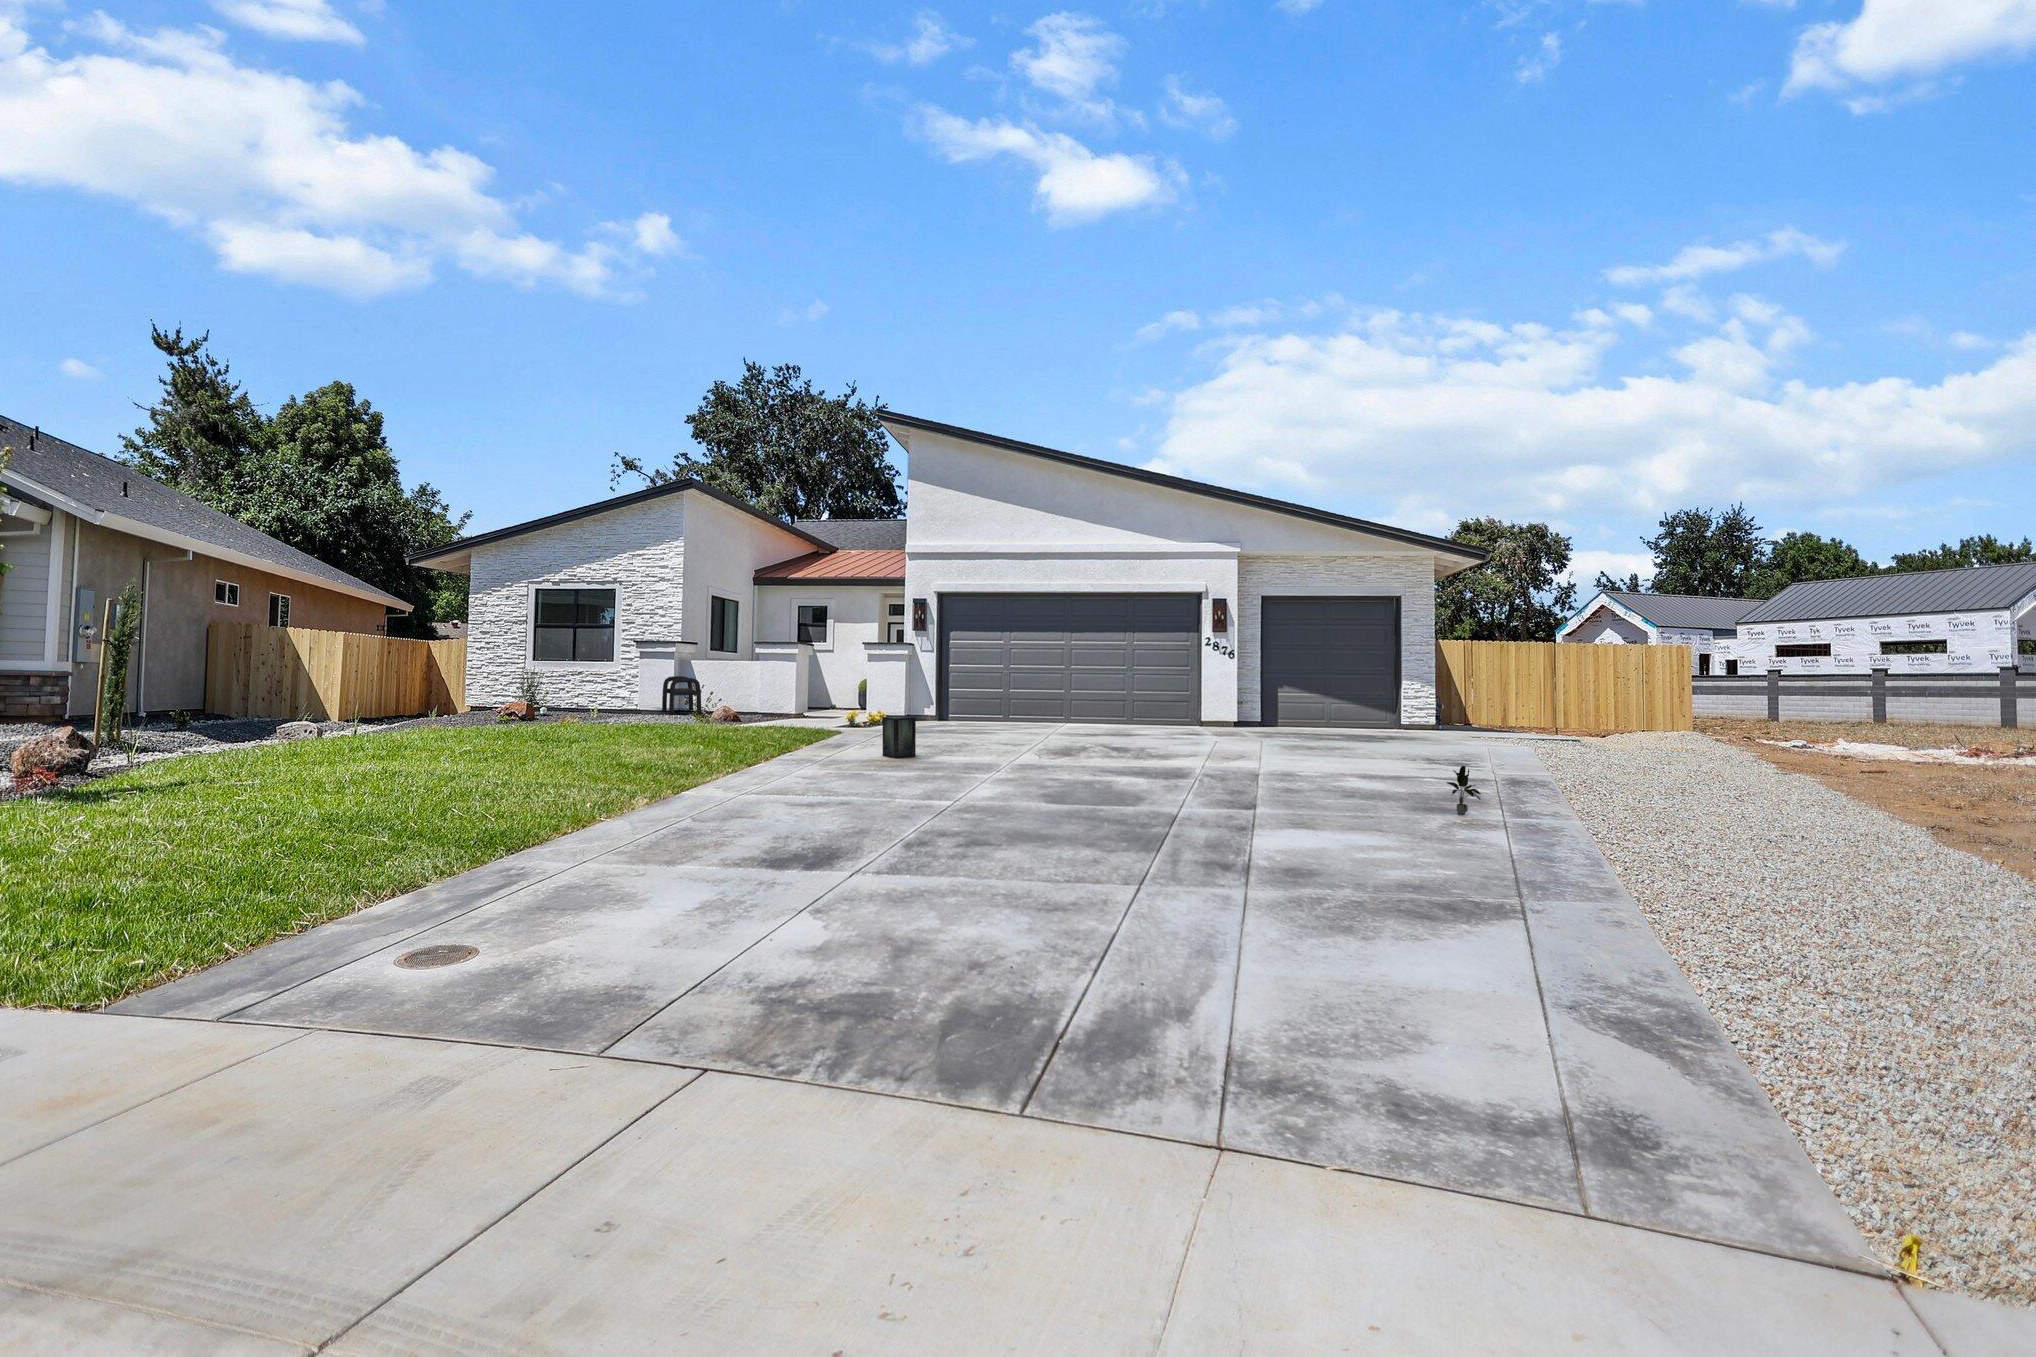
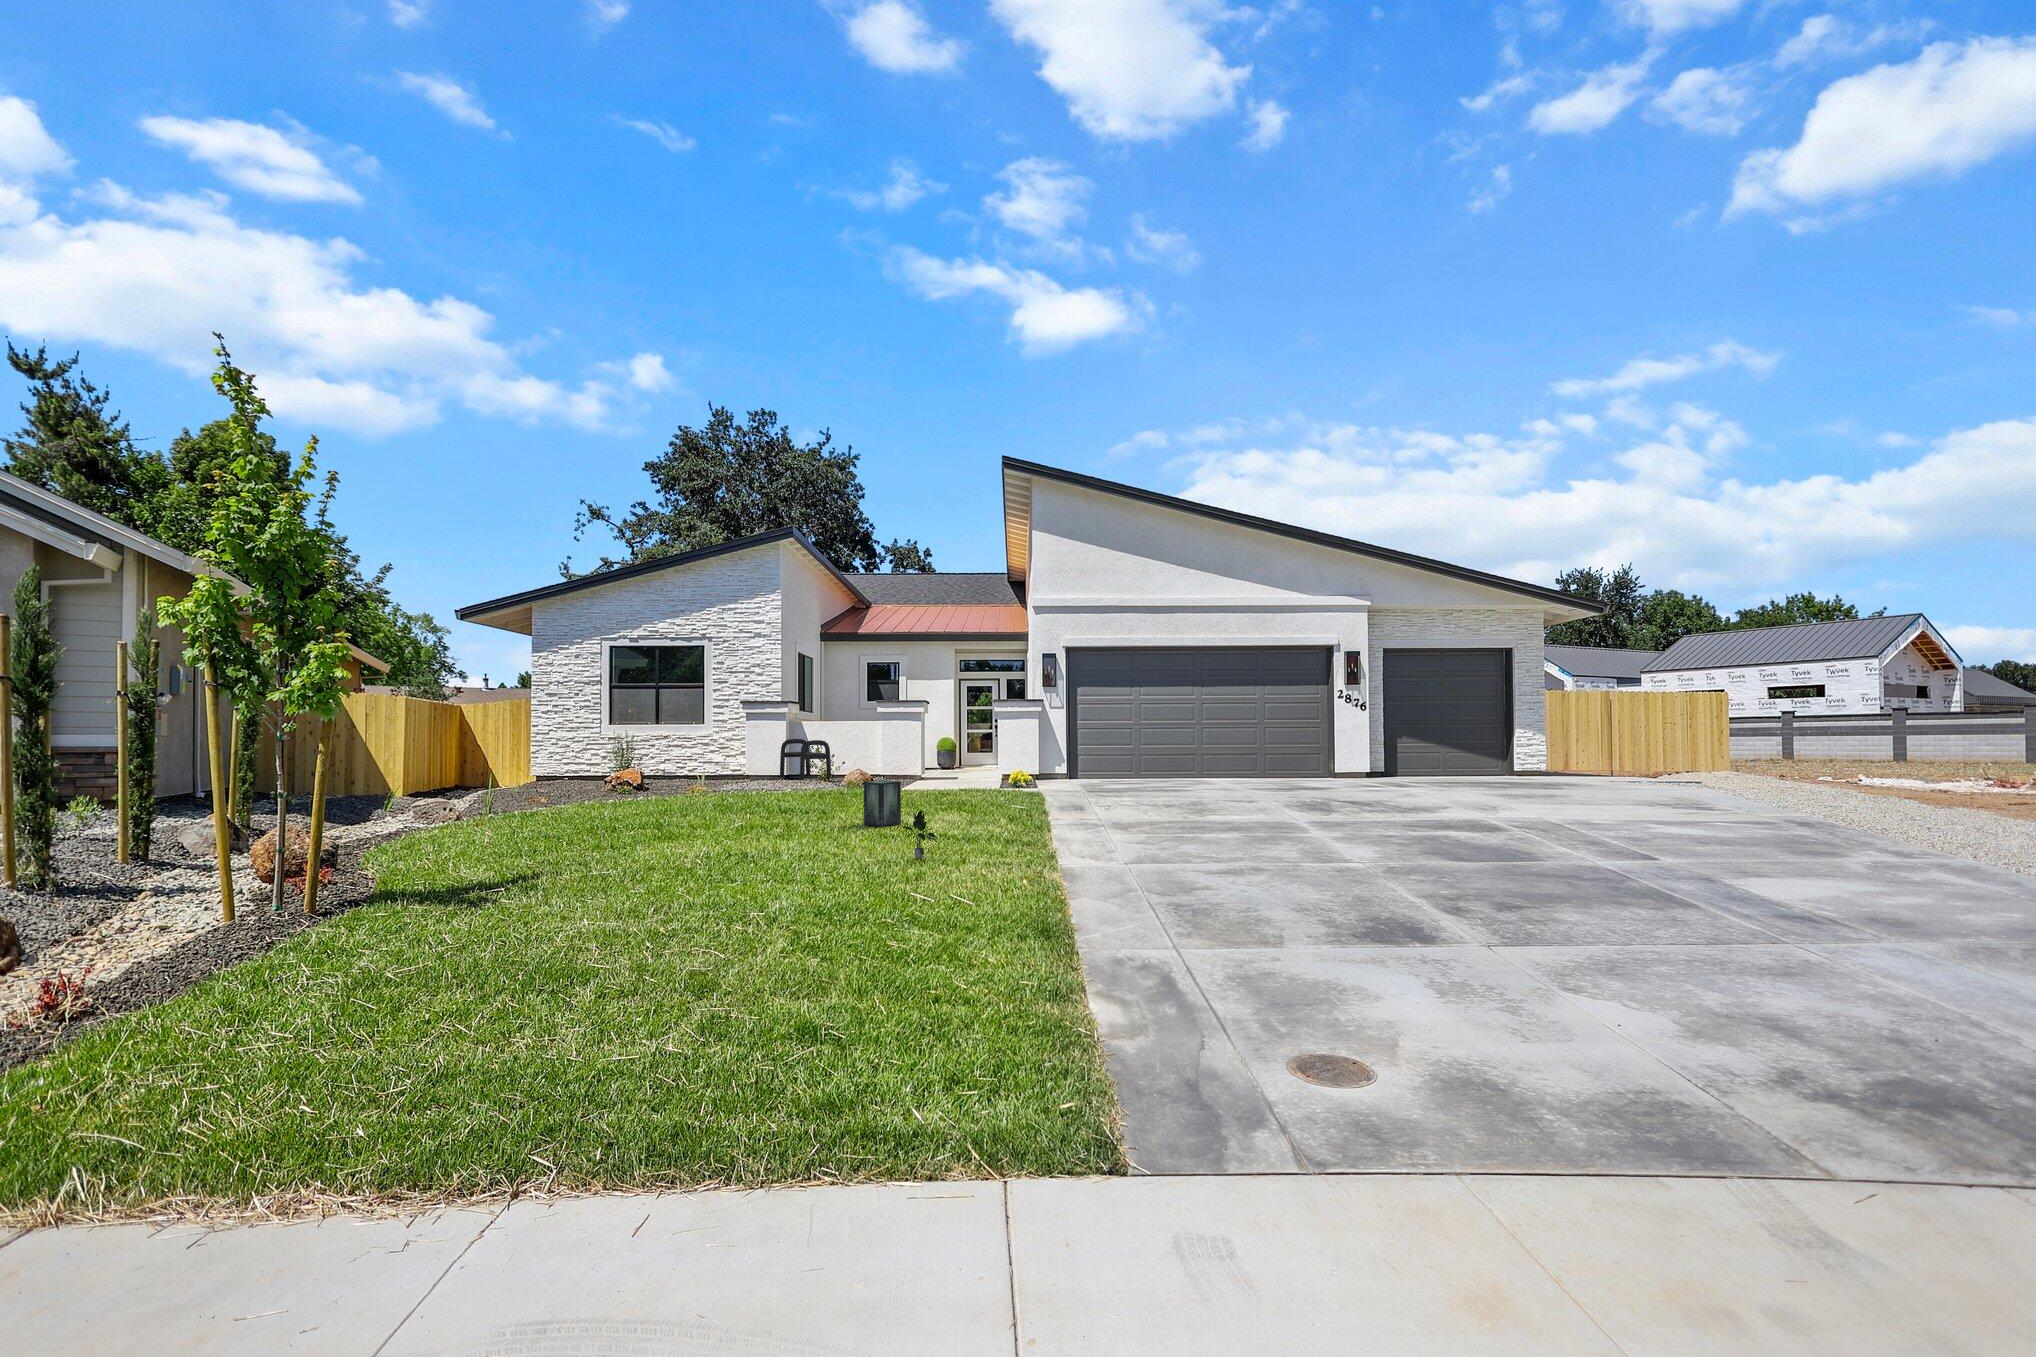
storage box: present [883,716,916,758] -> present [864,780,901,827]
potted plant: present [1446,766,1481,815] -> present [903,810,936,858]

